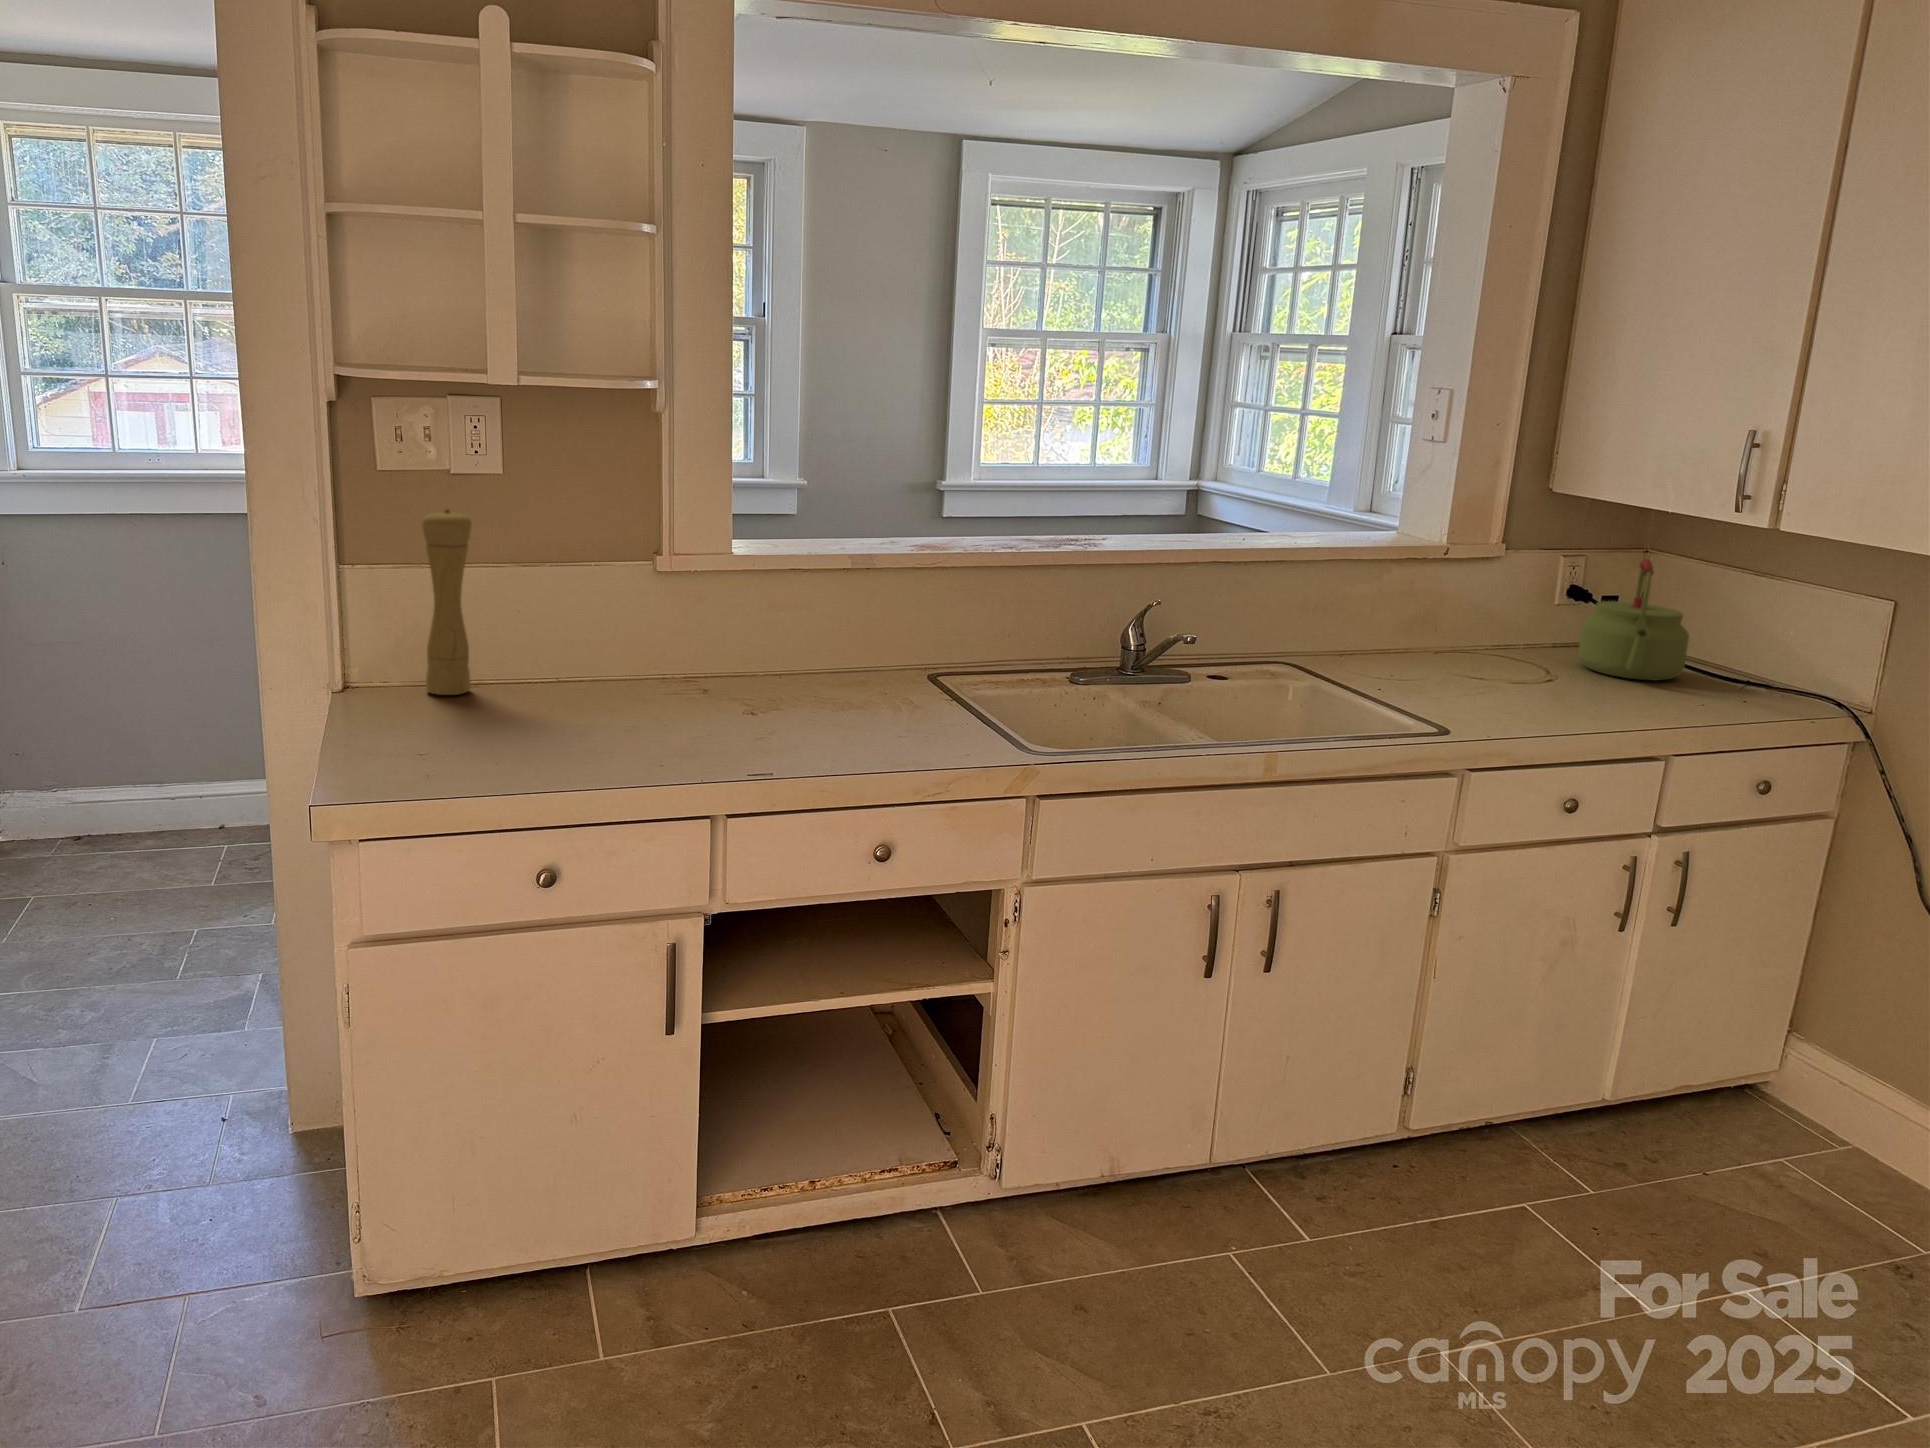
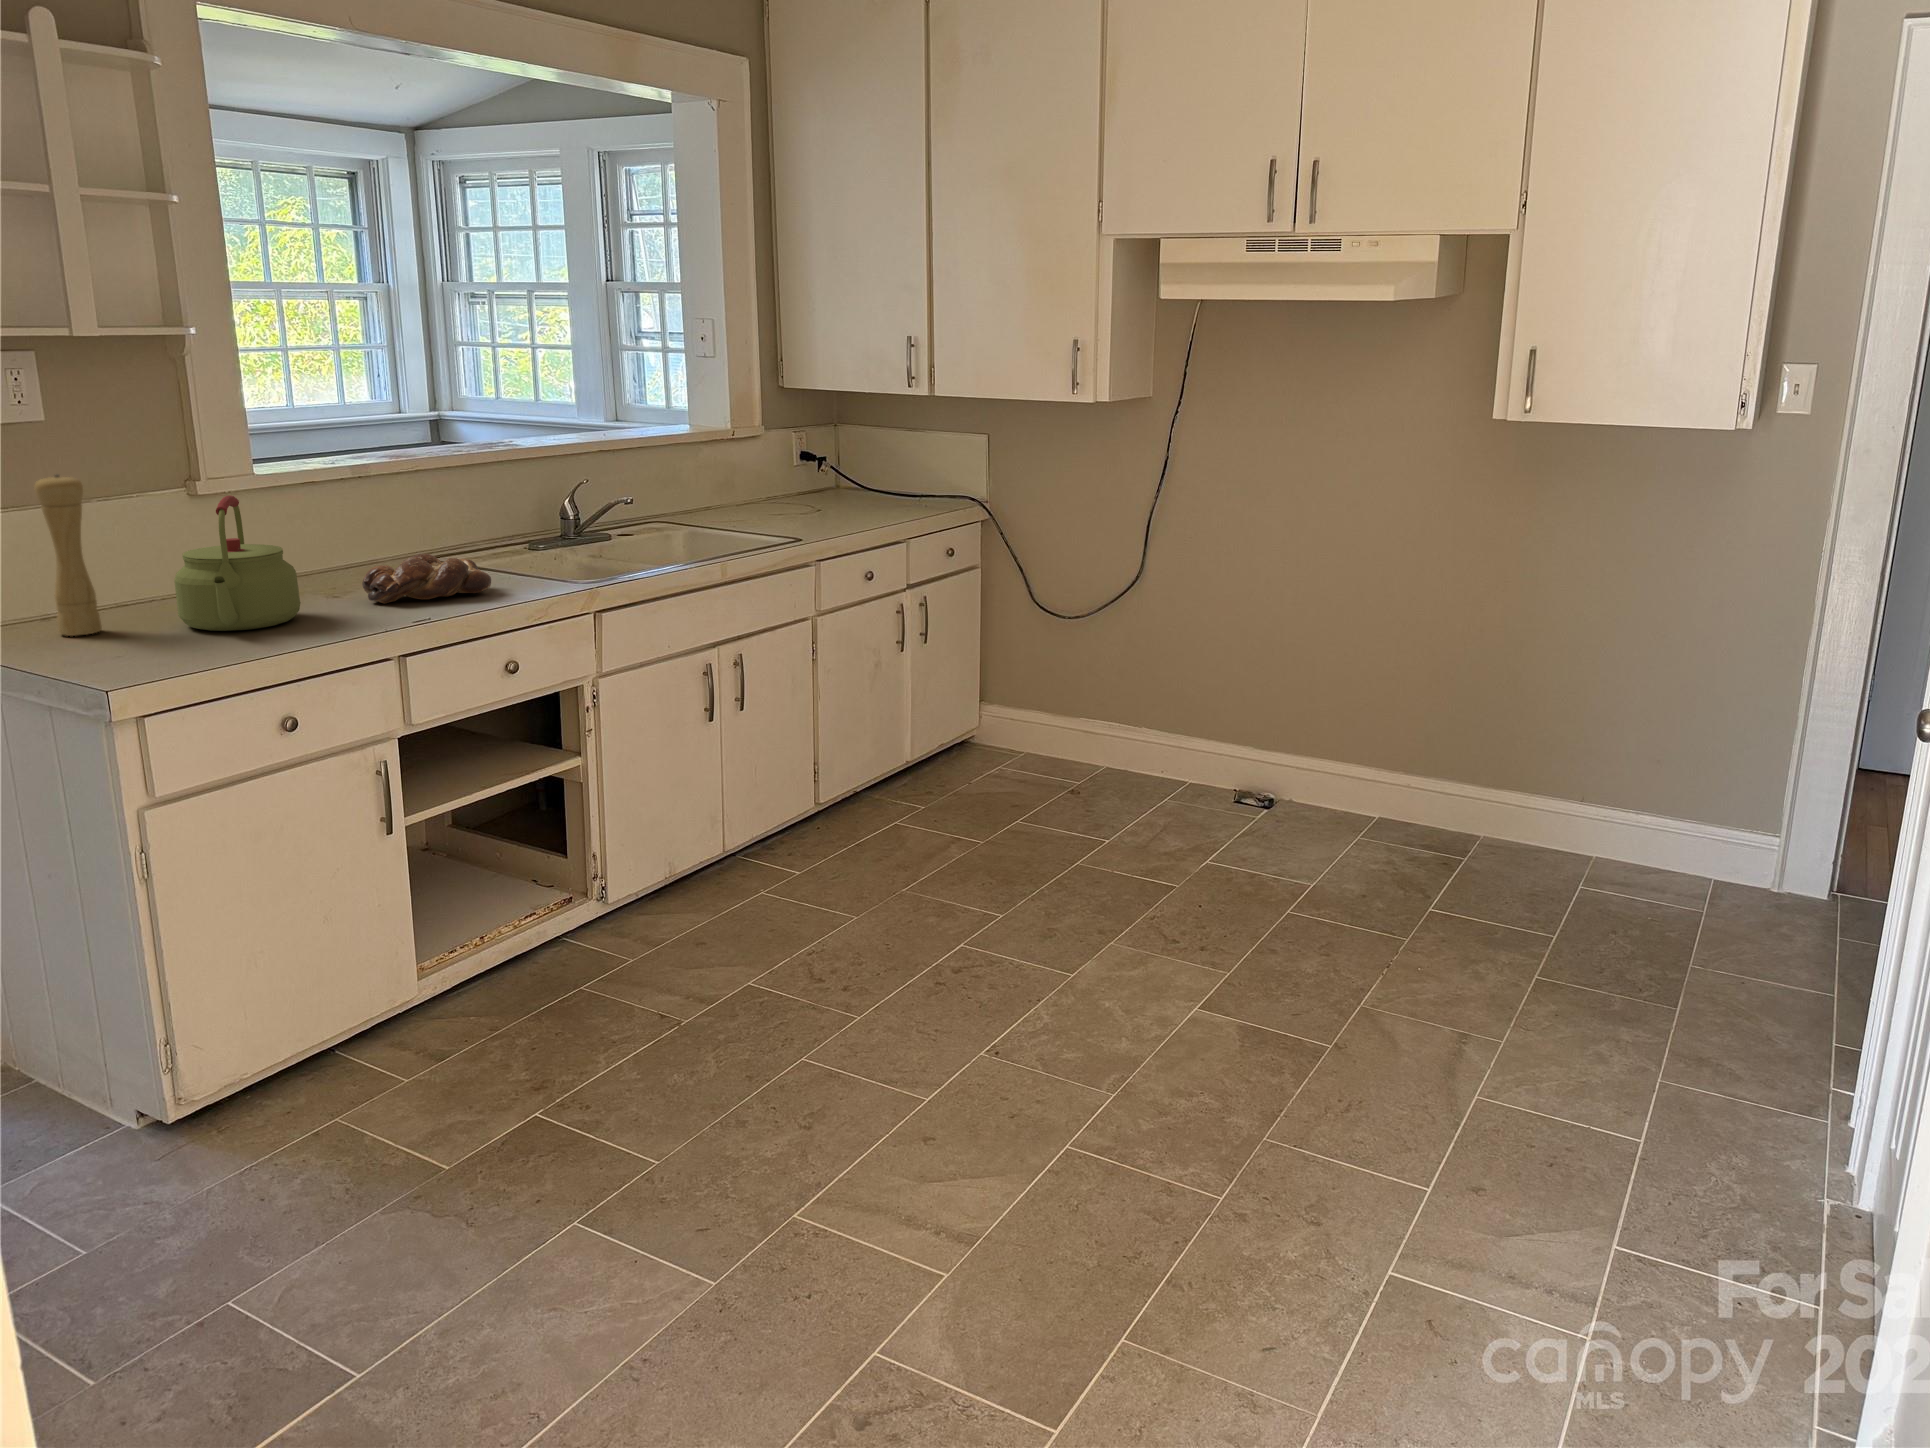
kettle: present [1578,559,1689,681] -> present [174,496,300,631]
bread loaf: none [761,663,917,727] -> present [362,554,491,604]

